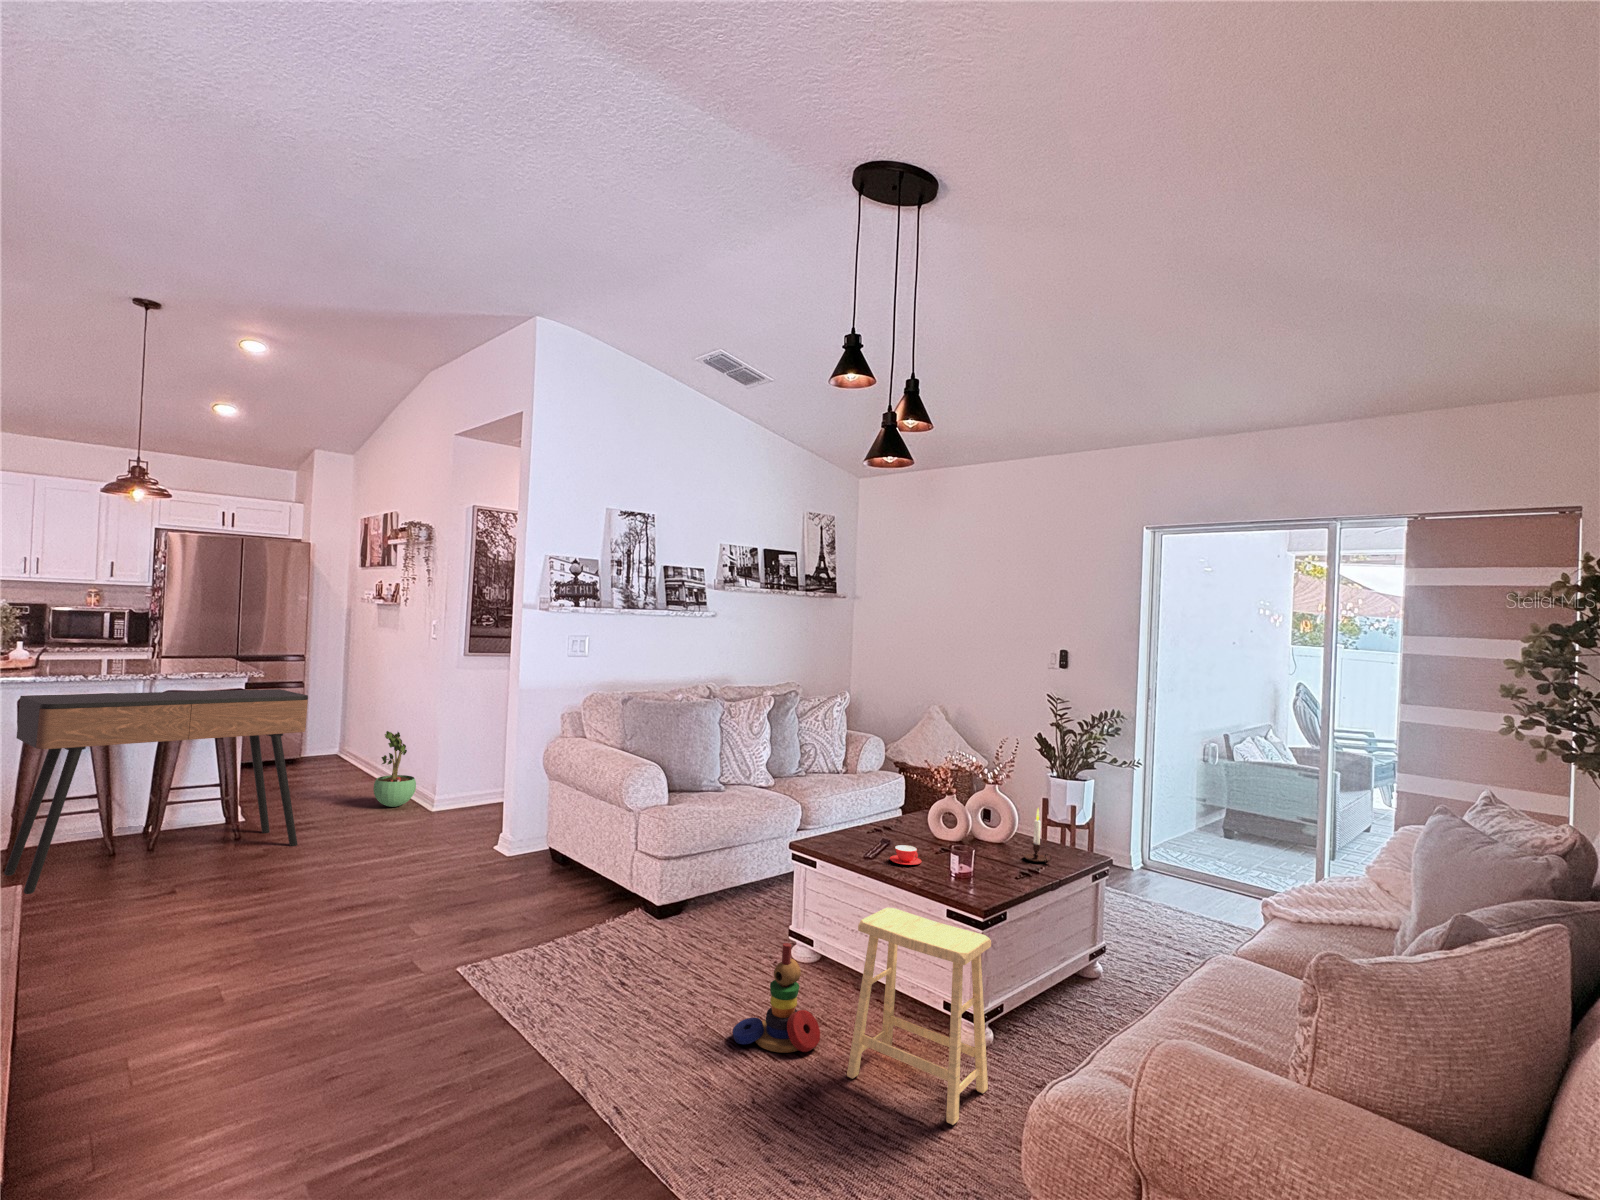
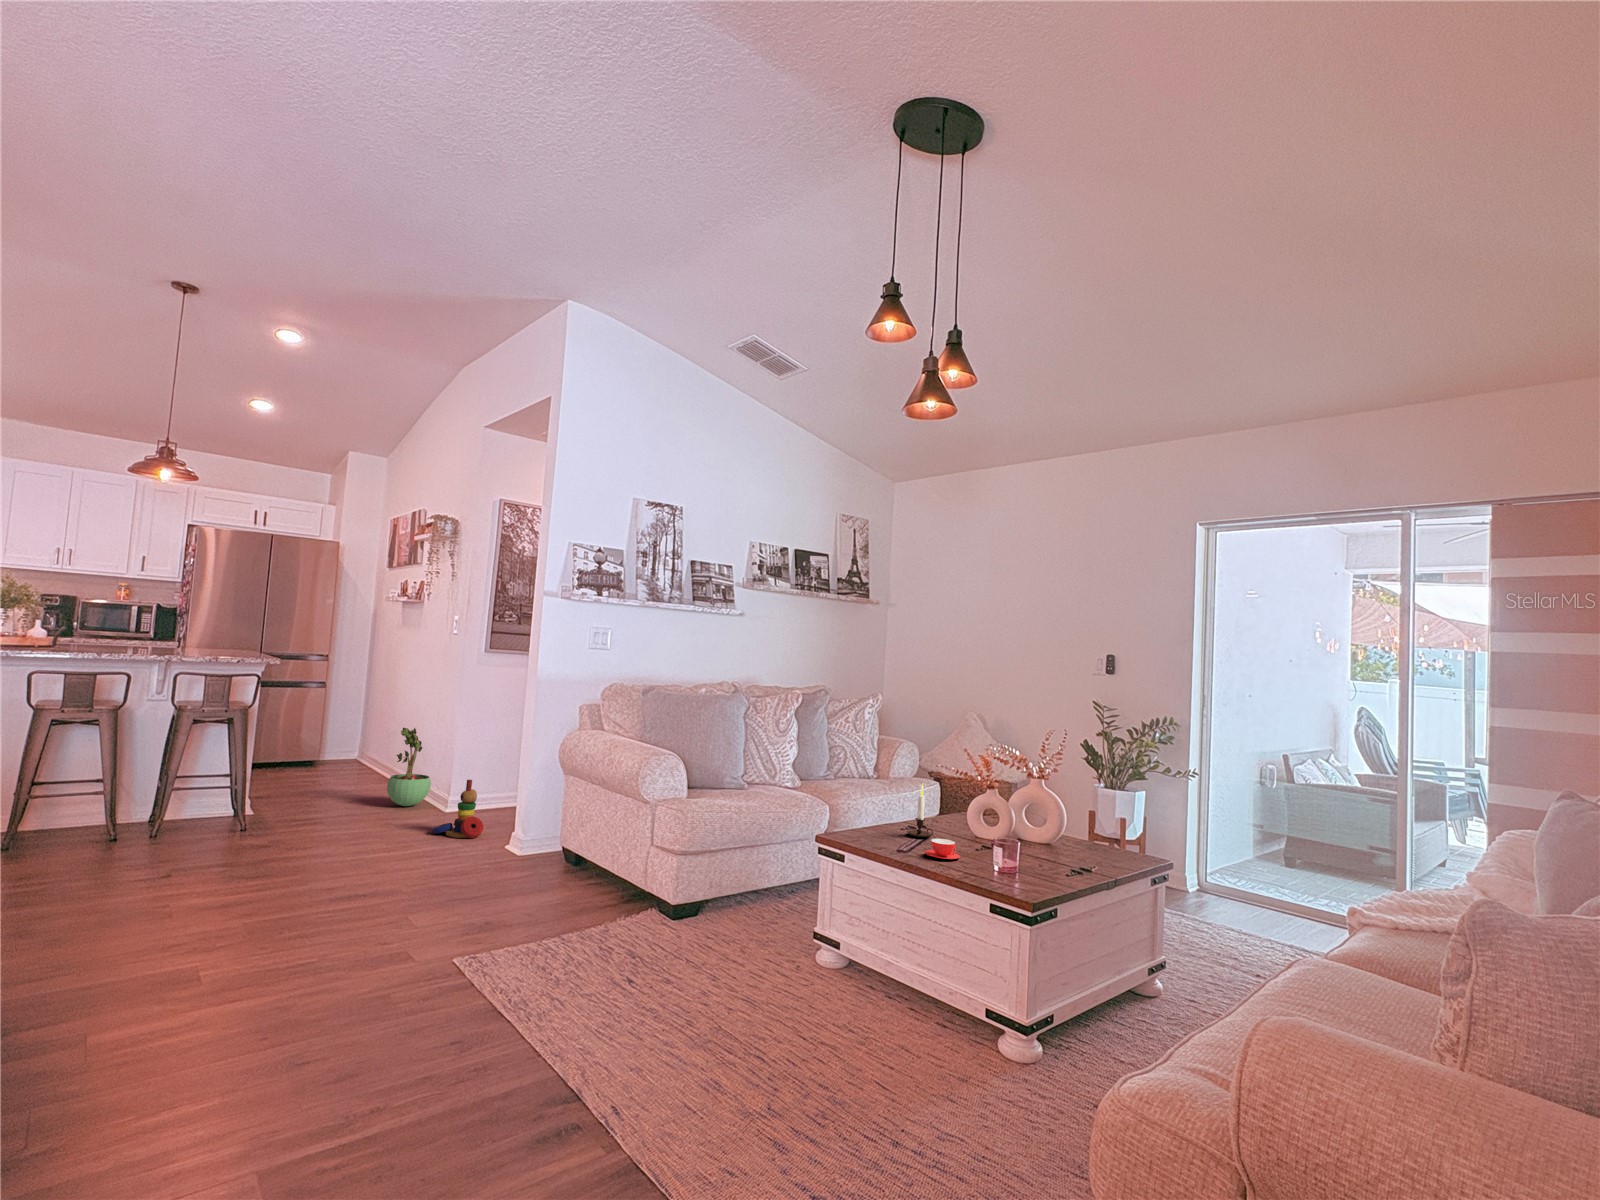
console table: present [4,689,308,894] -> none [2,668,322,872]
candle: present [1023,808,1052,862] -> present [907,783,933,837]
footstool: present [847,908,991,1125] -> none [875,897,1042,1143]
stacking toy: present [733,943,820,1053] -> present [433,780,483,838]

